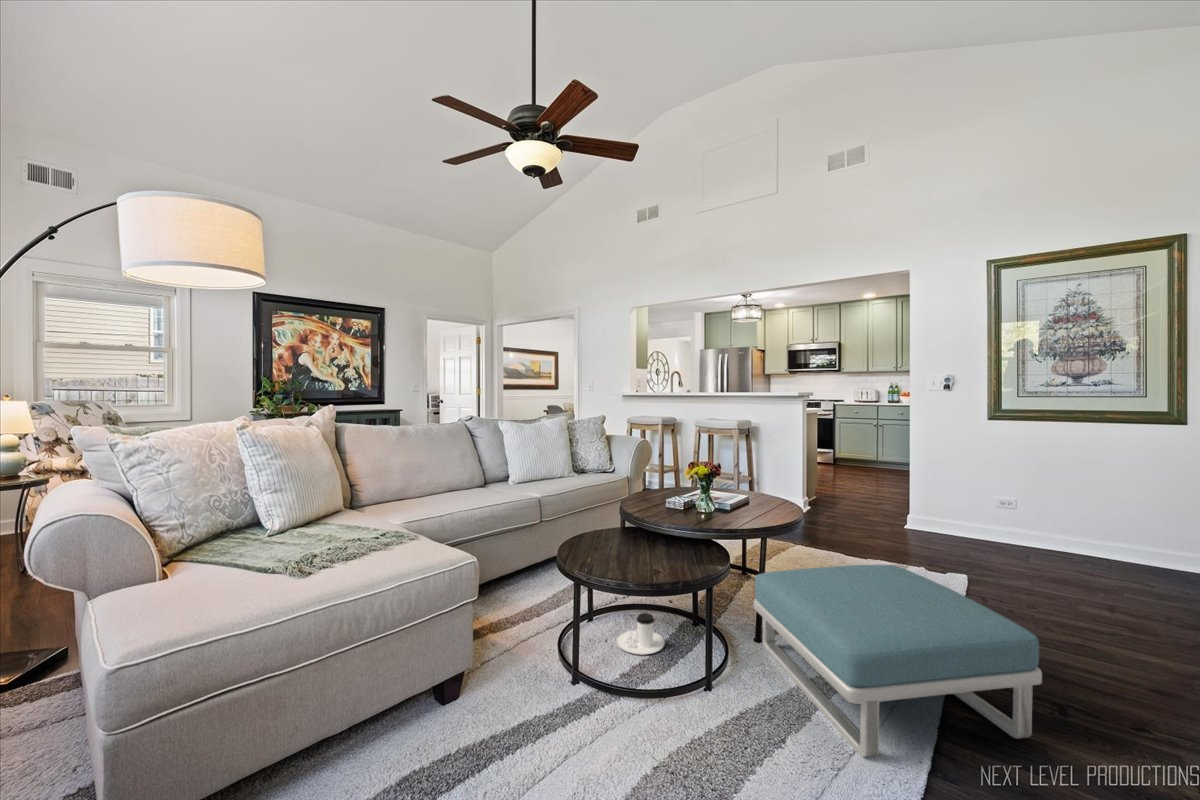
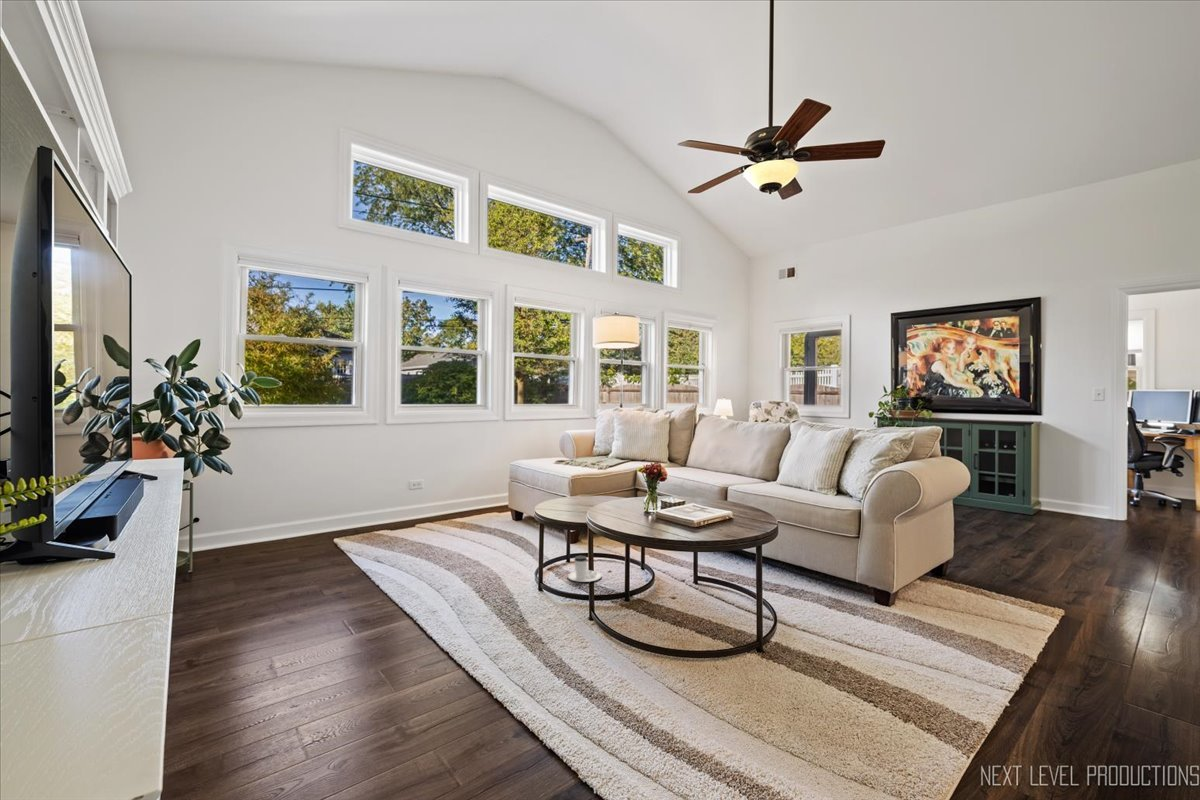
footstool: present [754,565,1042,757] -> none [380,546,564,670]

